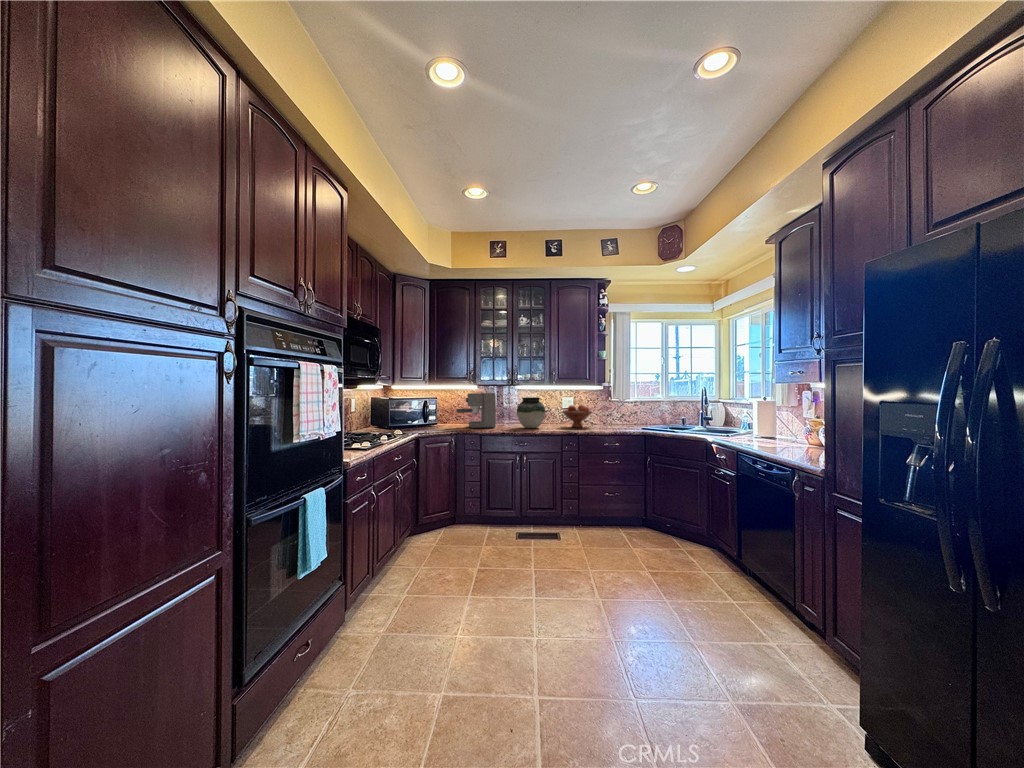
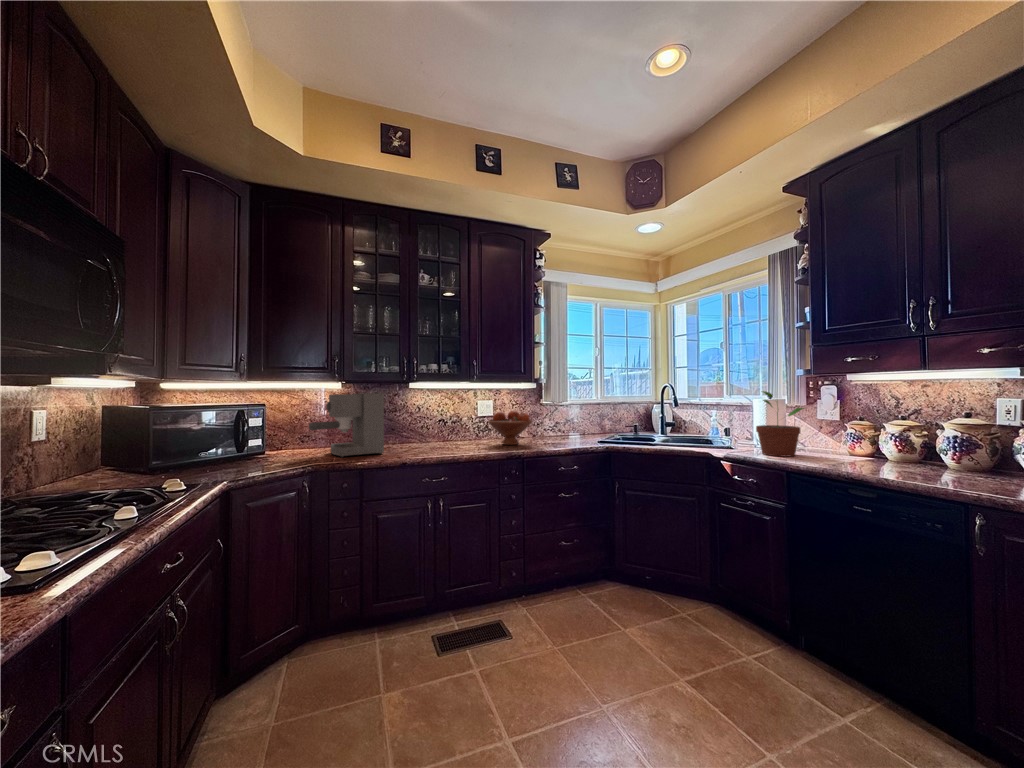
potted plant: none [739,394,771,442] -> present [756,391,804,457]
vase: present [517,397,545,428] -> none [421,400,468,451]

